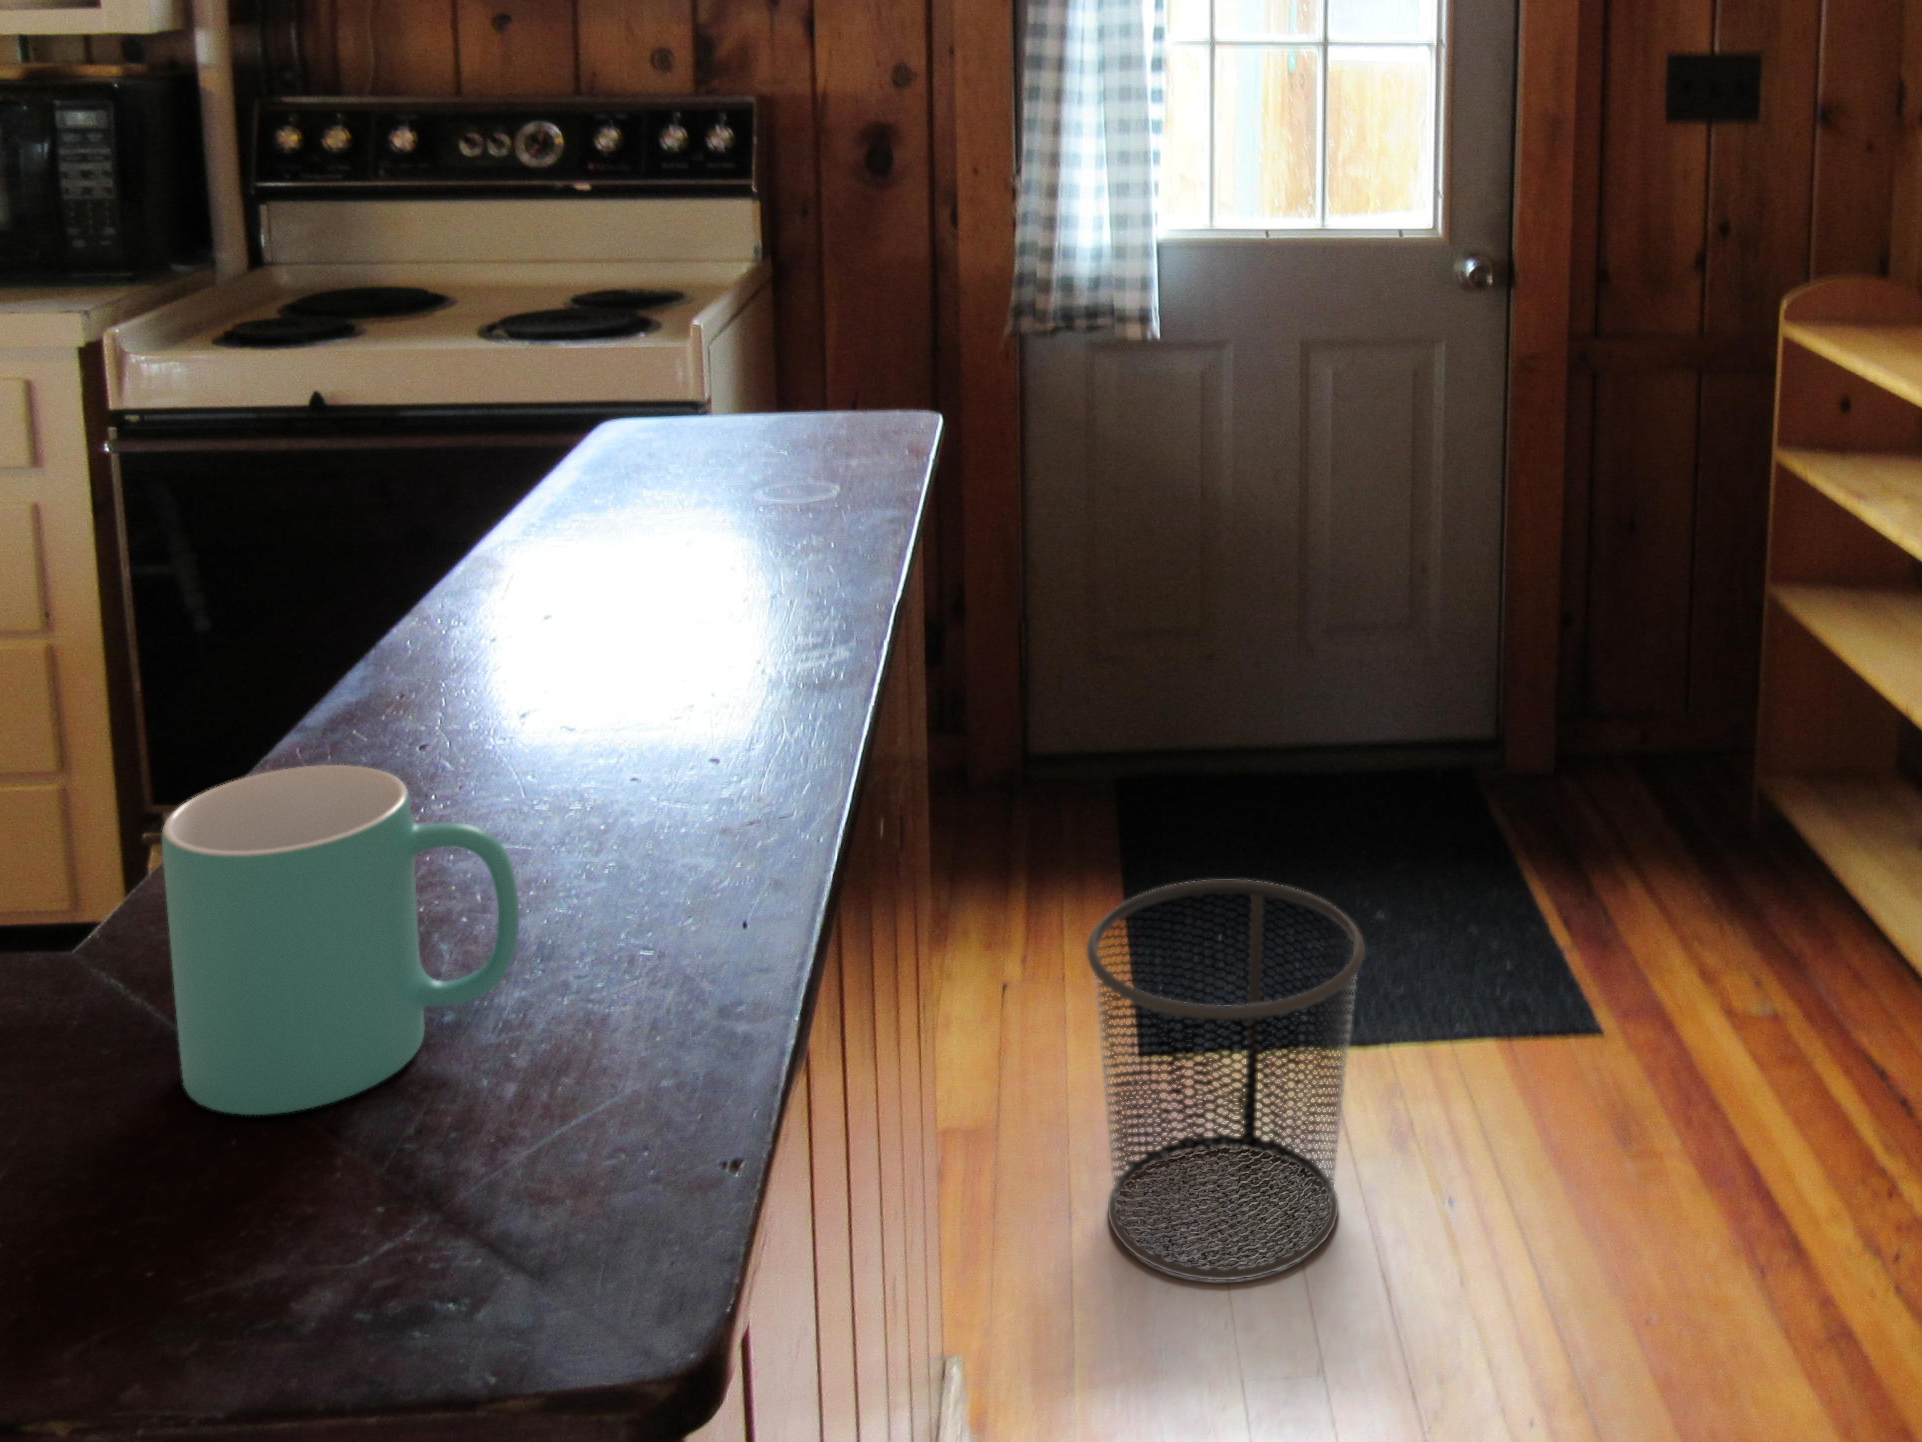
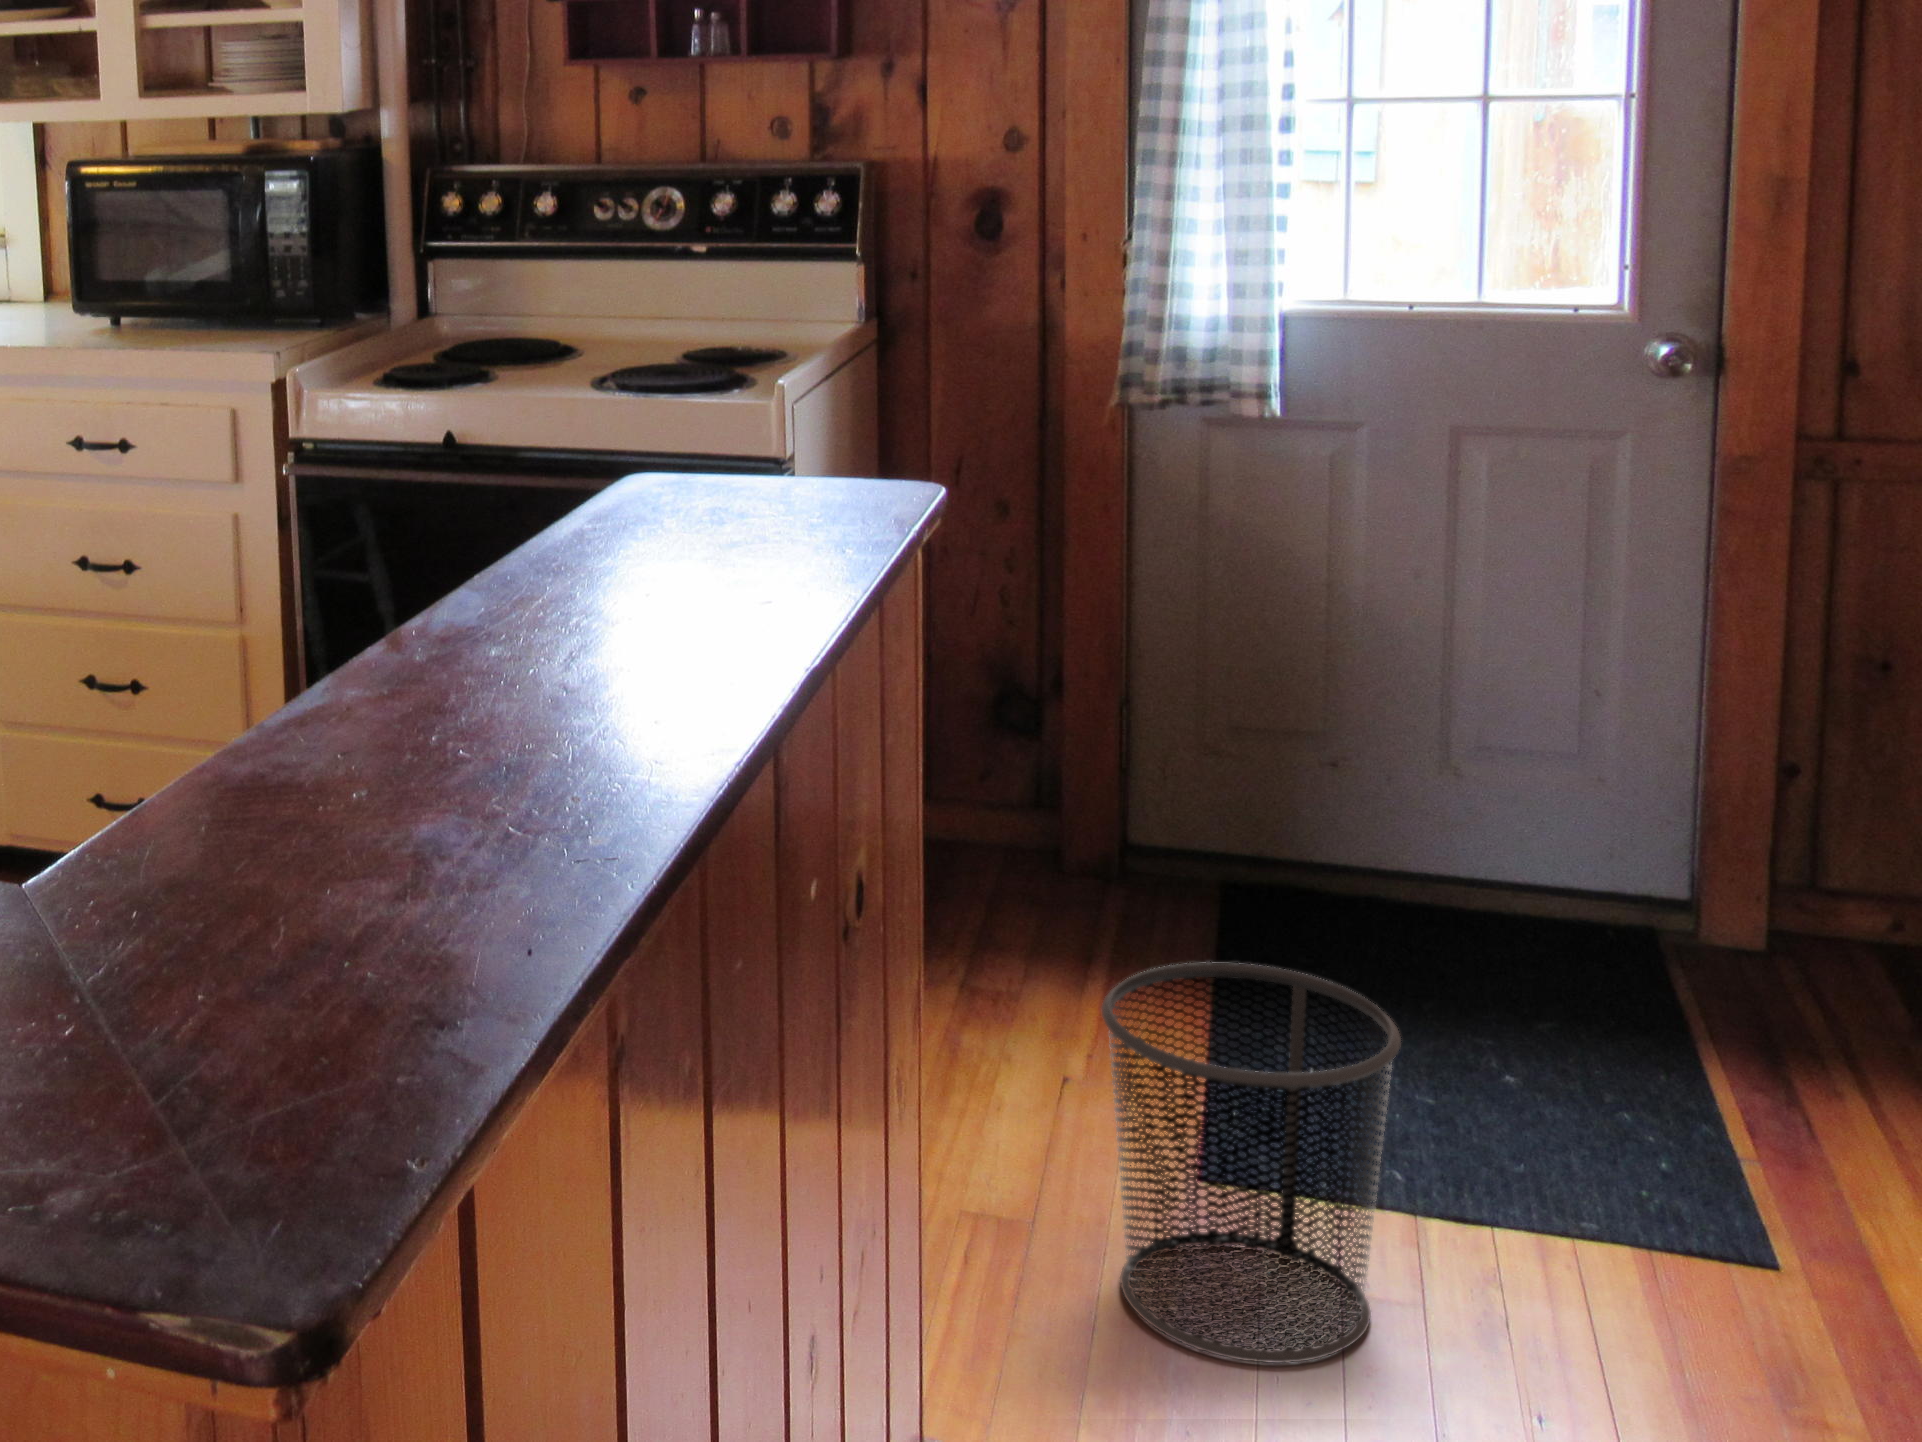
mug: present [162,765,519,1115] -> none [302,589,497,783]

